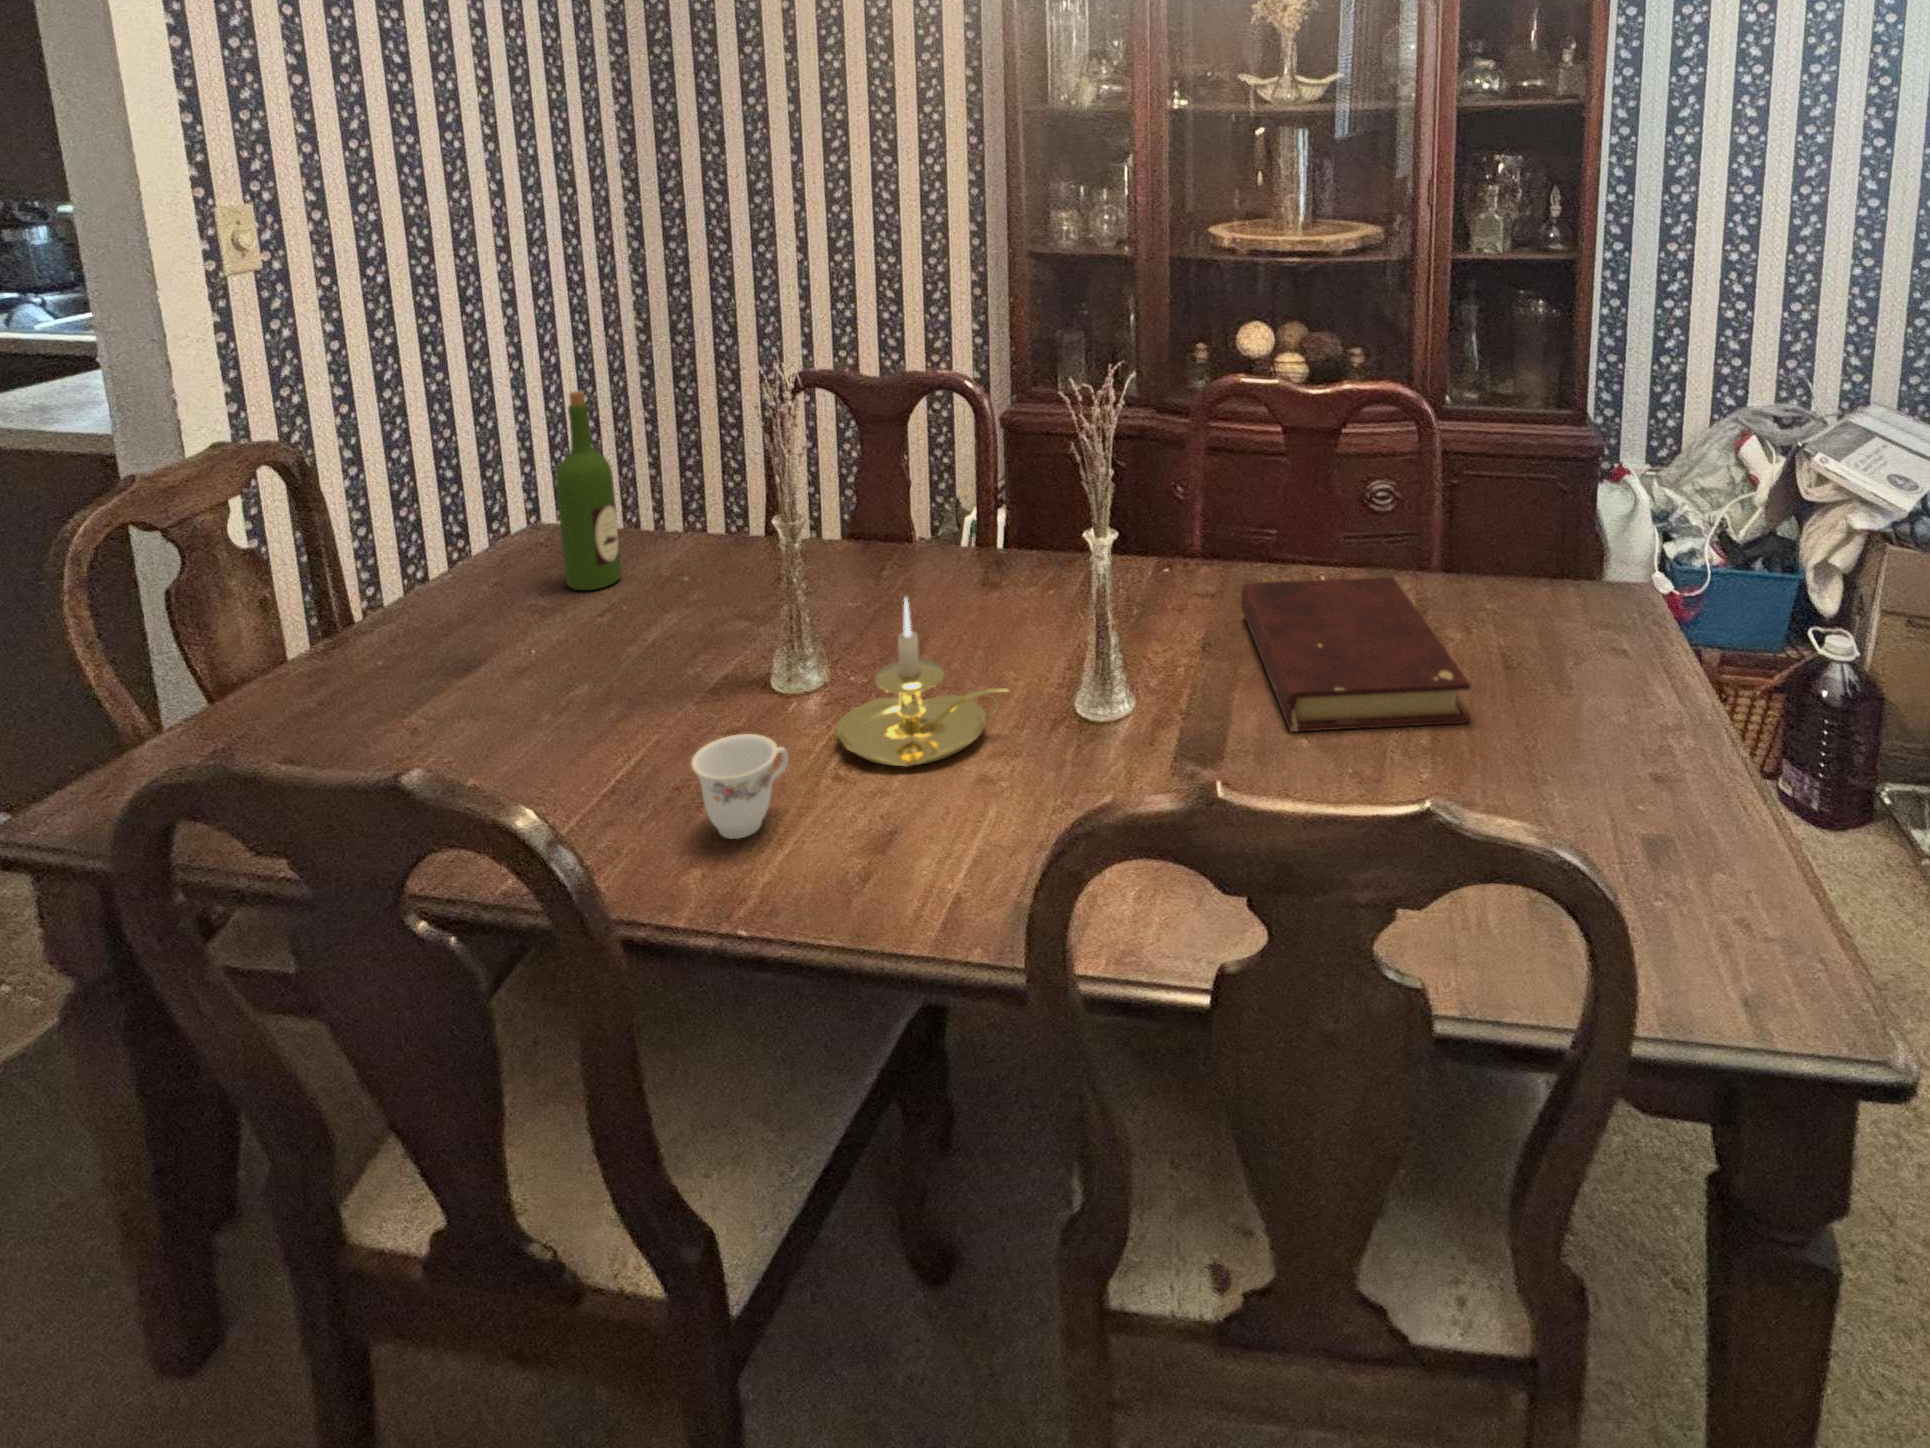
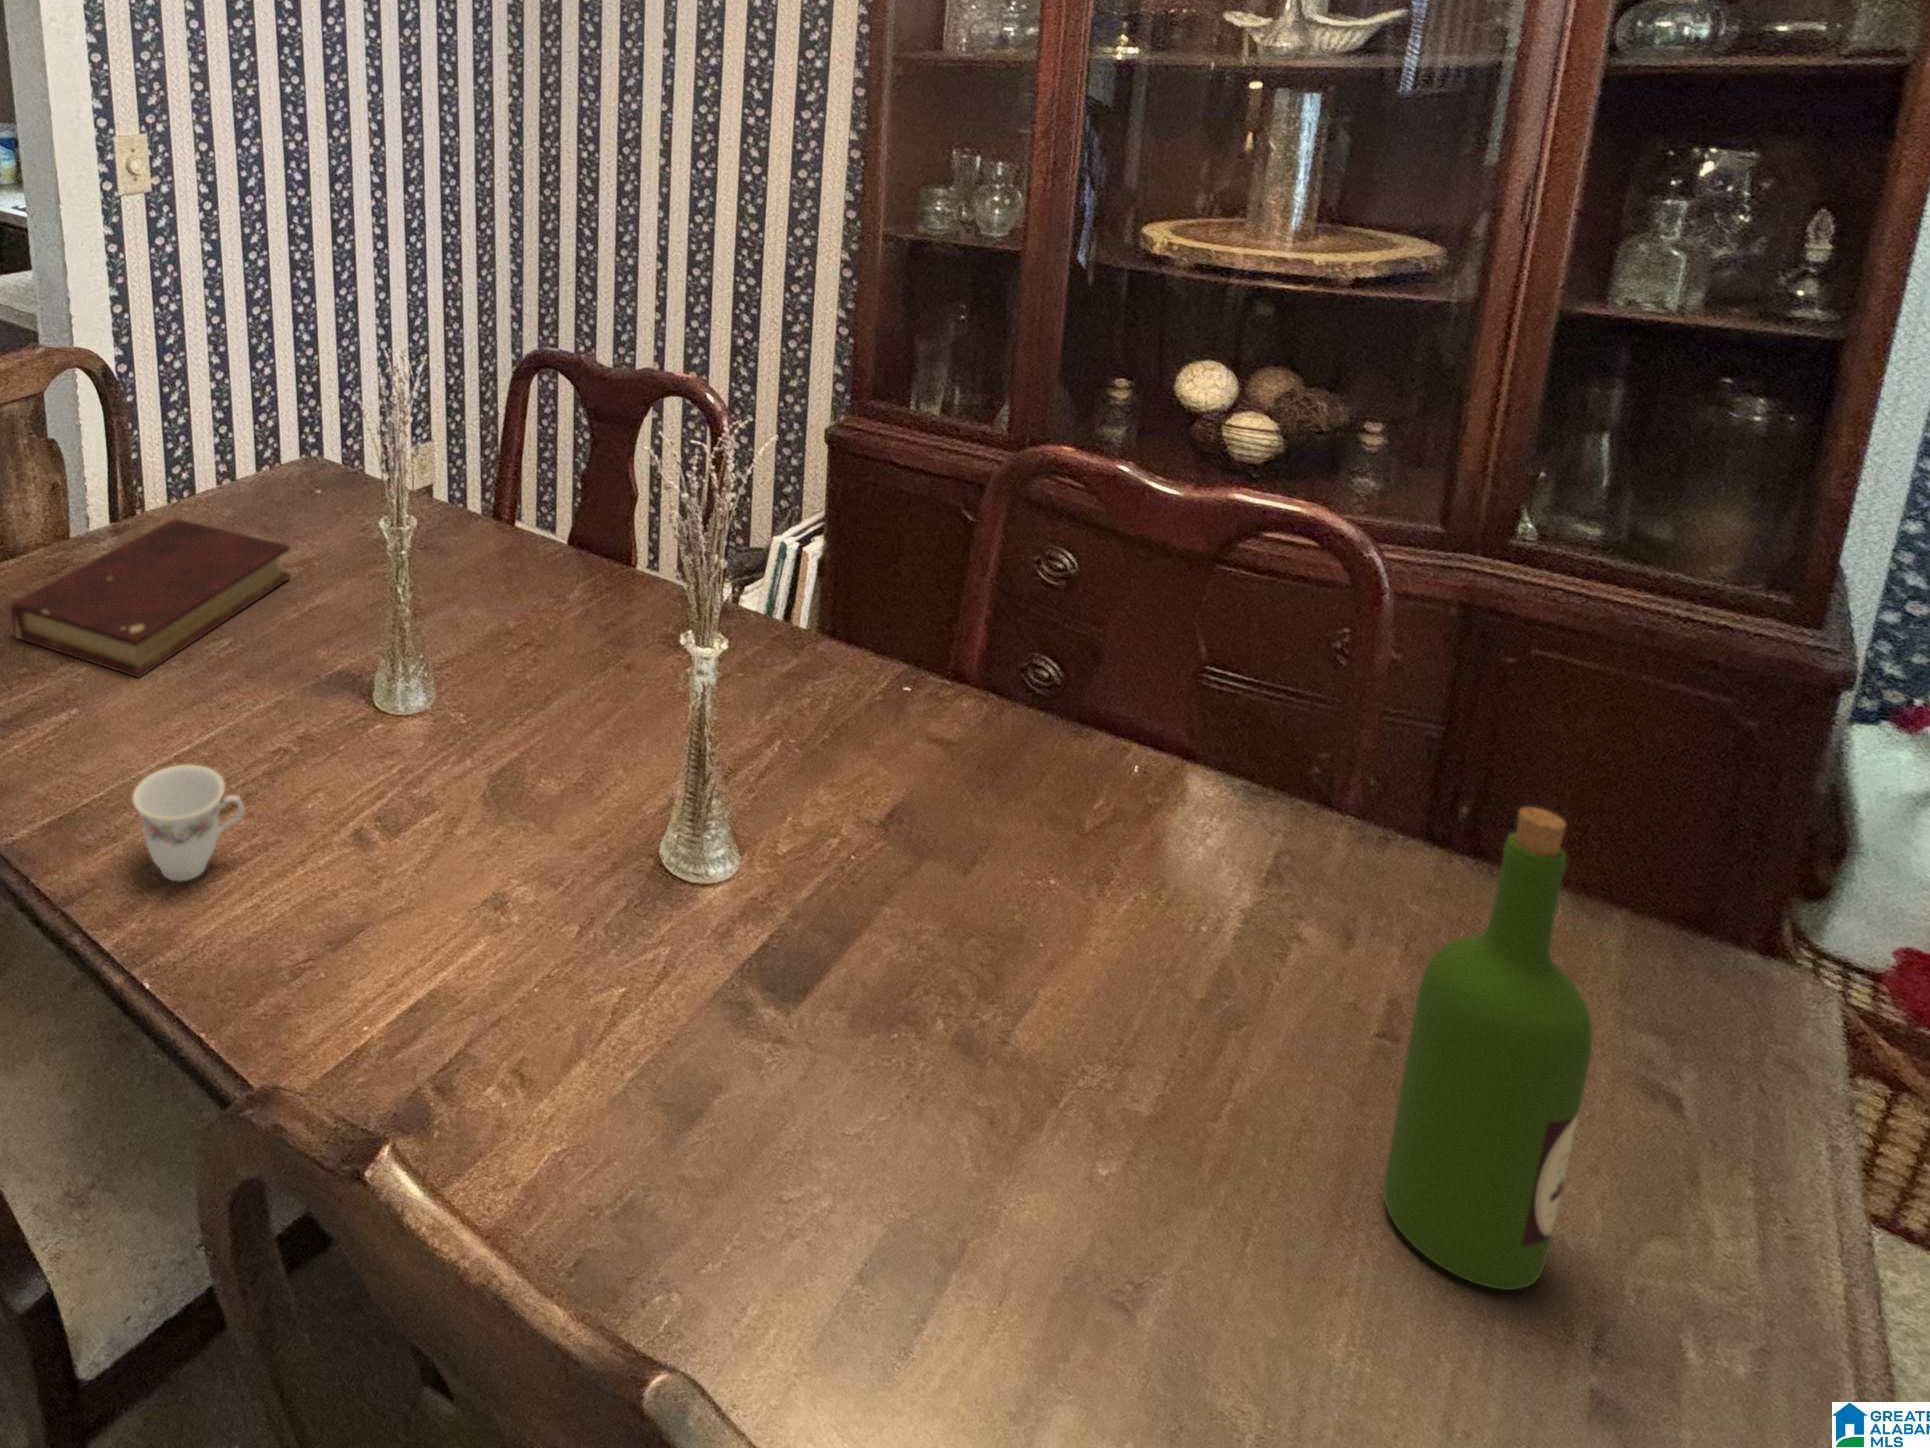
wine bottle: present [556,391,621,590] -> present [1383,807,1592,1290]
book: present [1241,577,1470,732] -> present [11,519,291,677]
candle holder: present [836,598,1009,766] -> none [334,662,525,867]

